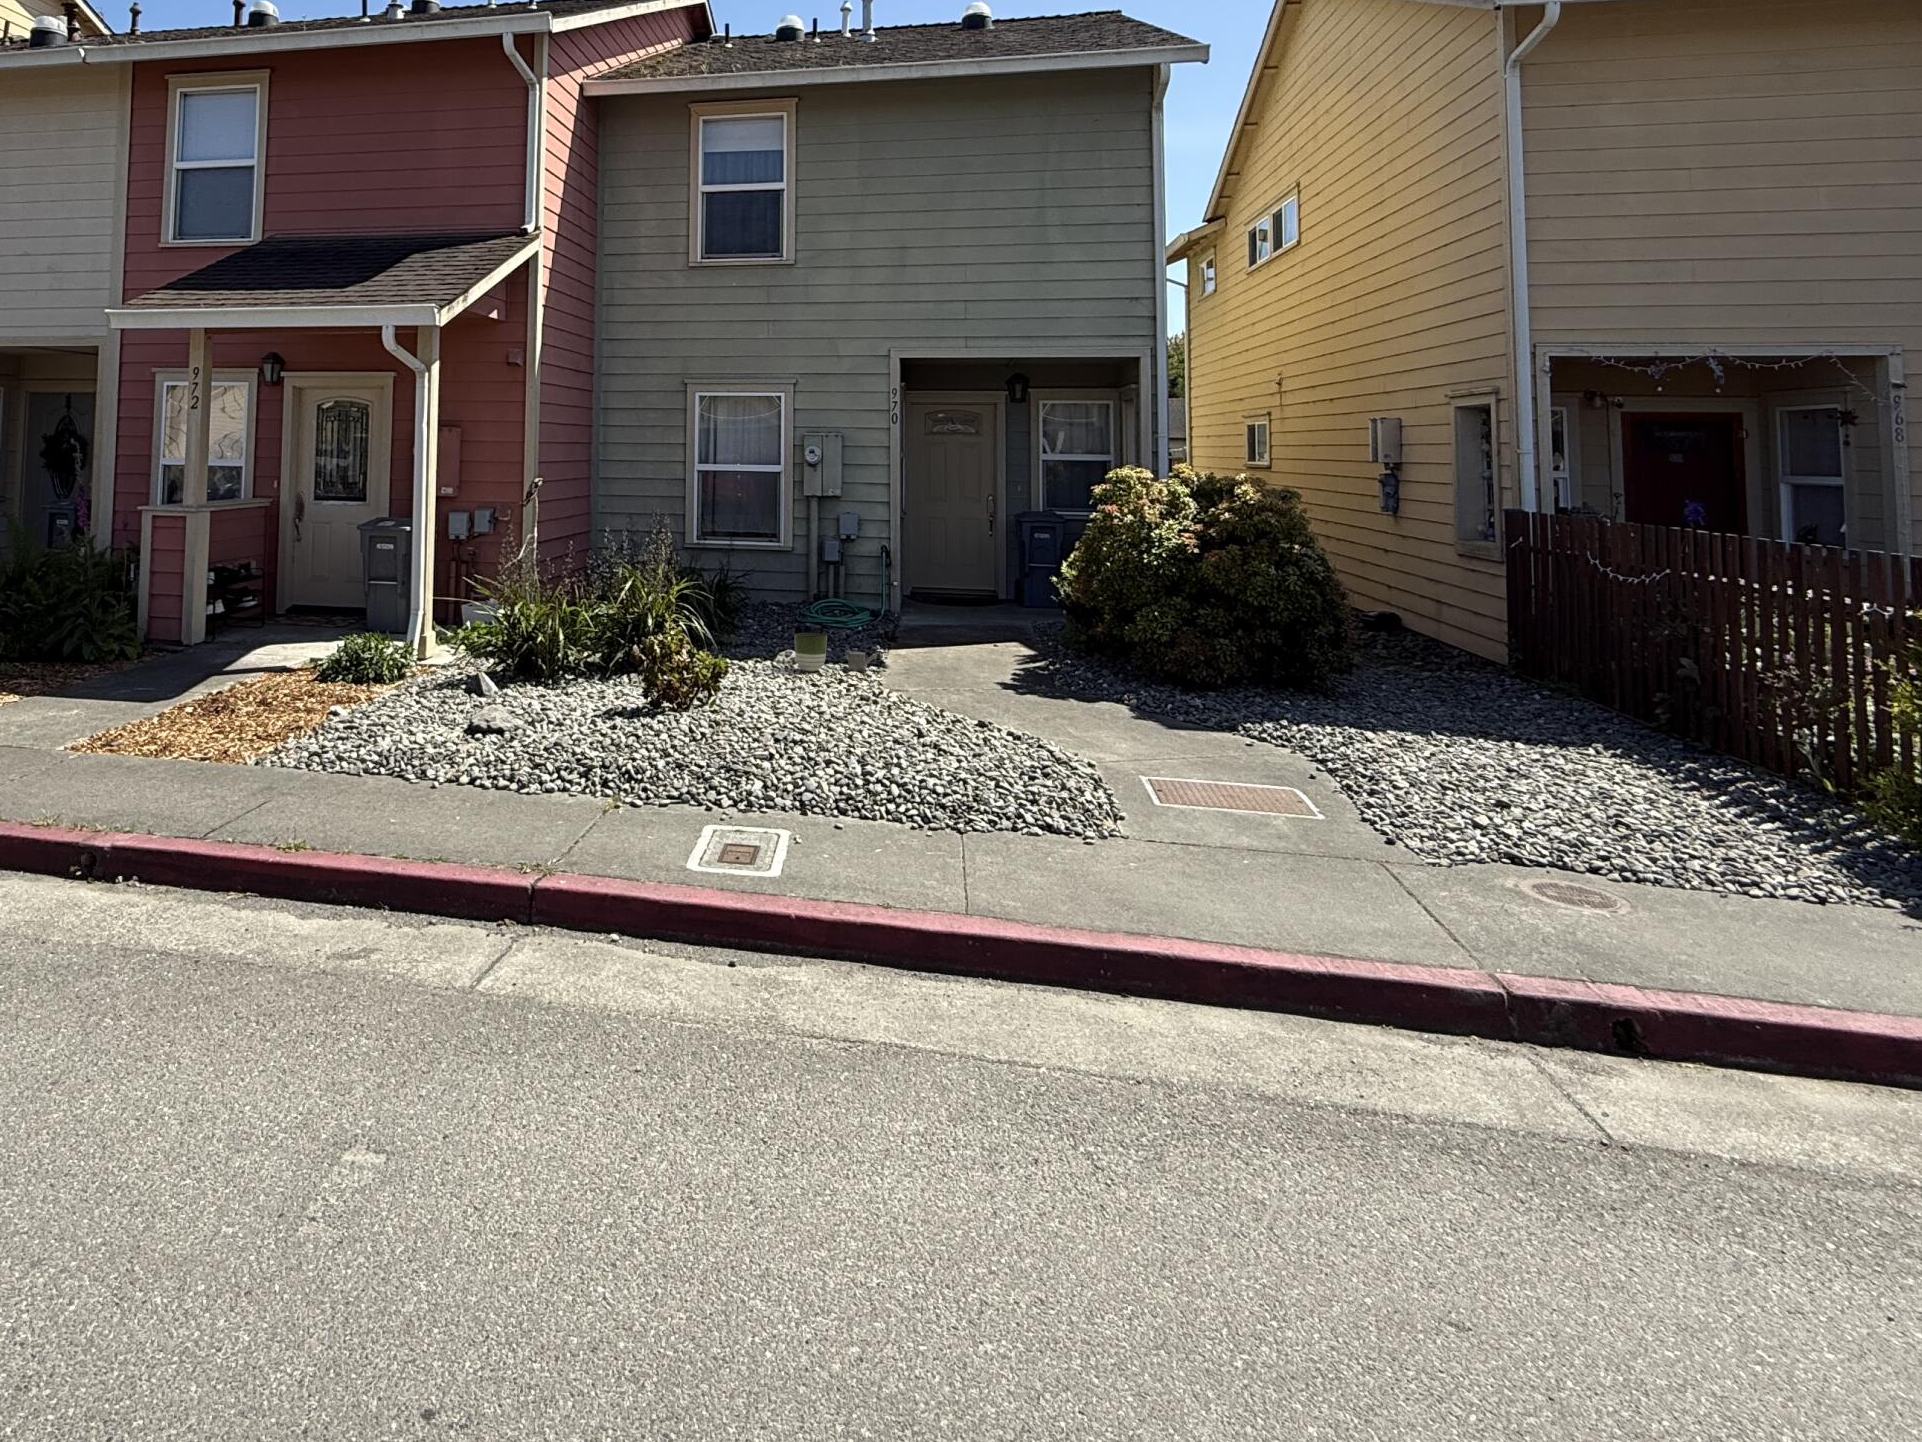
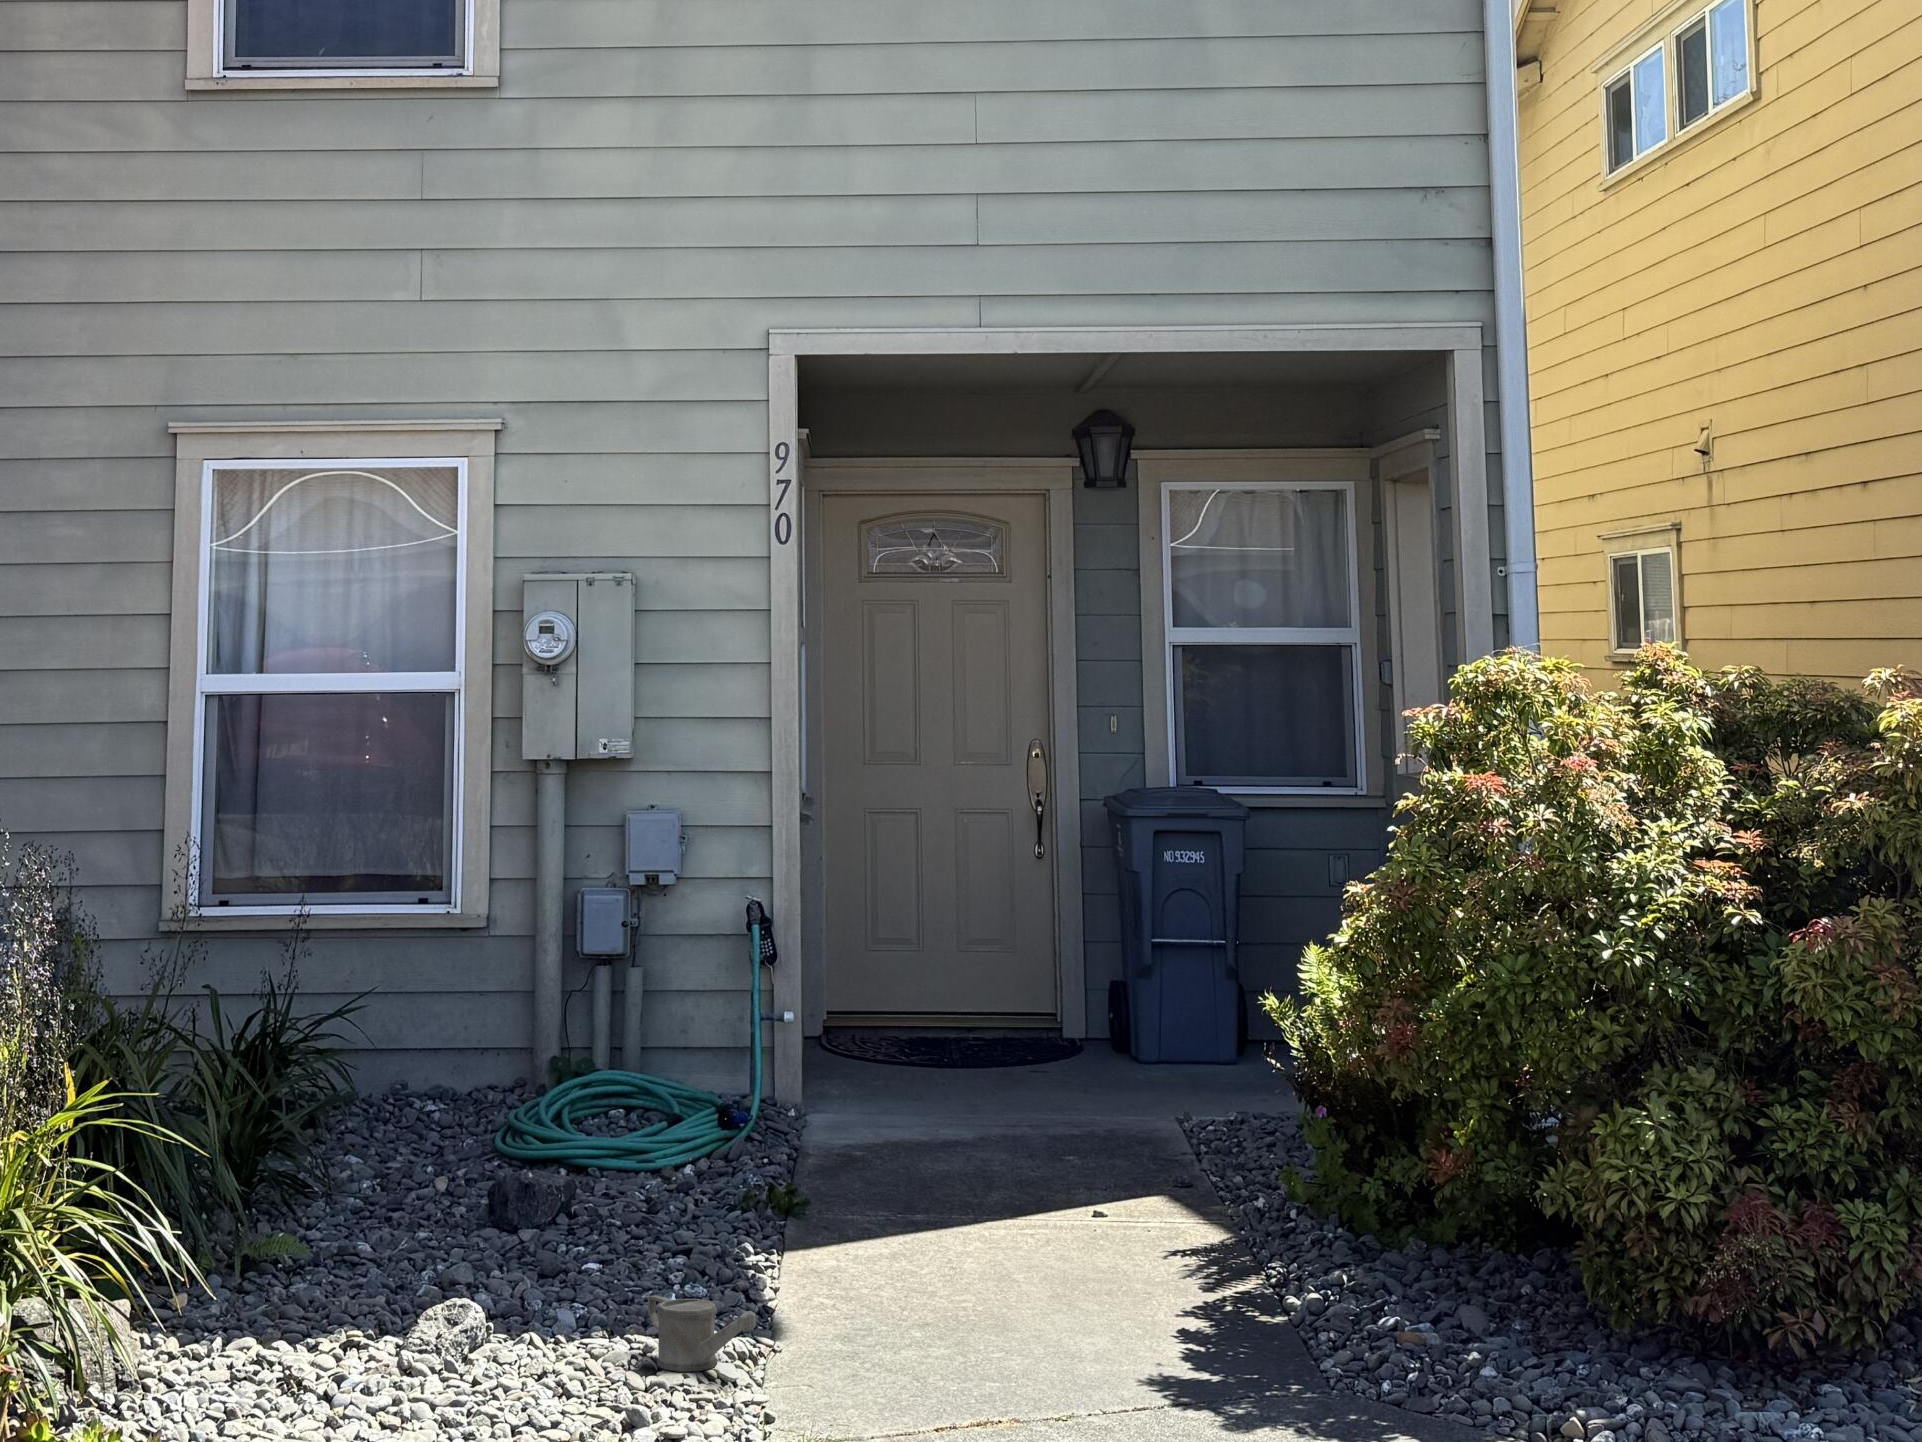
planter: present [795,633,827,671] -> none [473,1244,585,1387]

